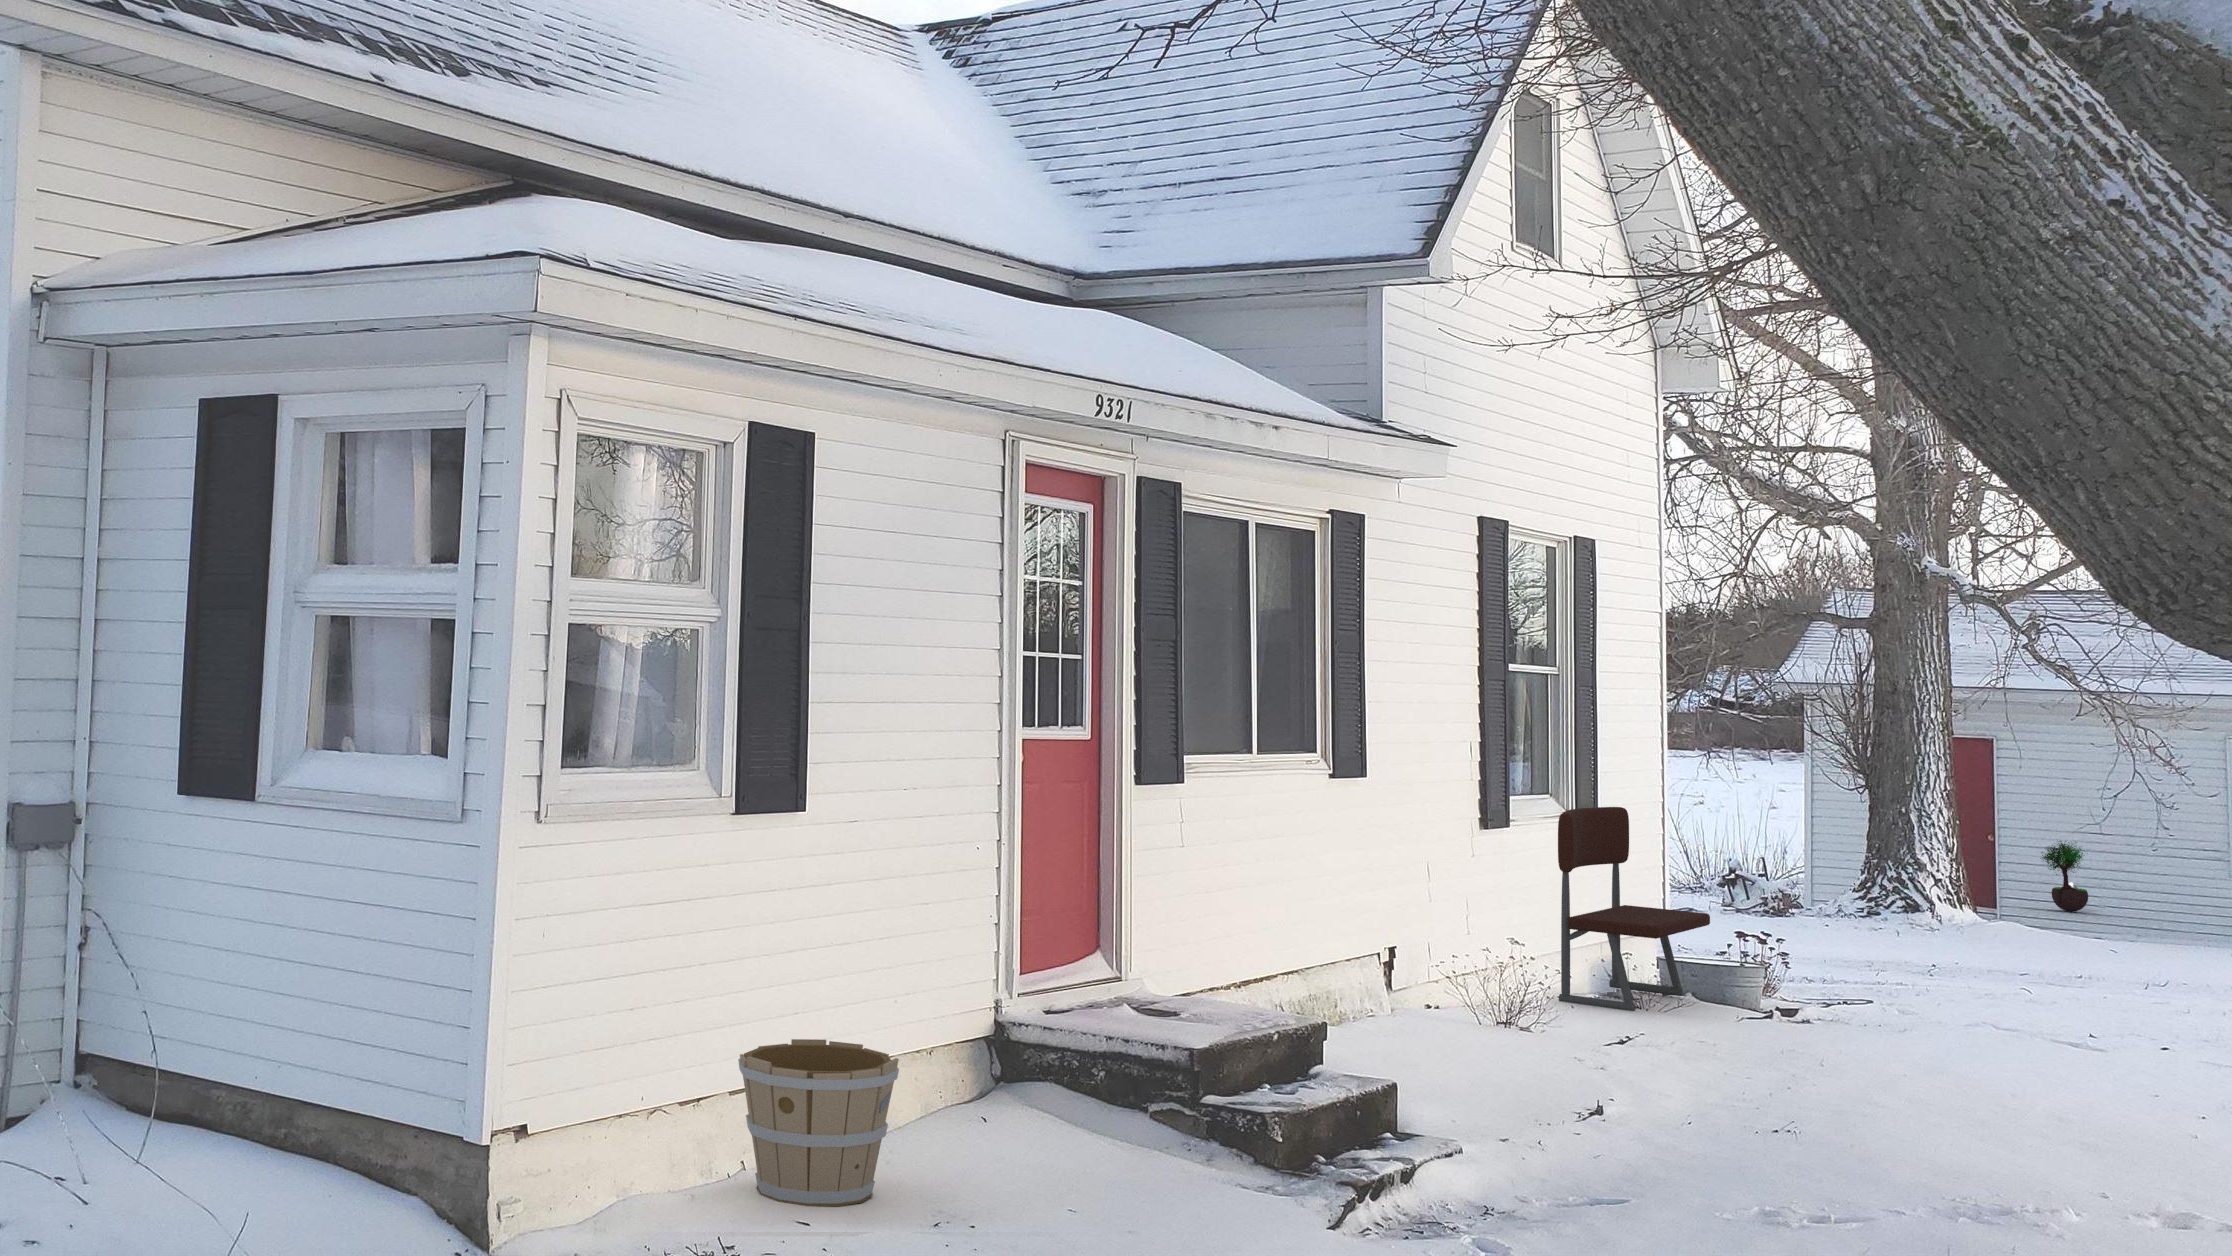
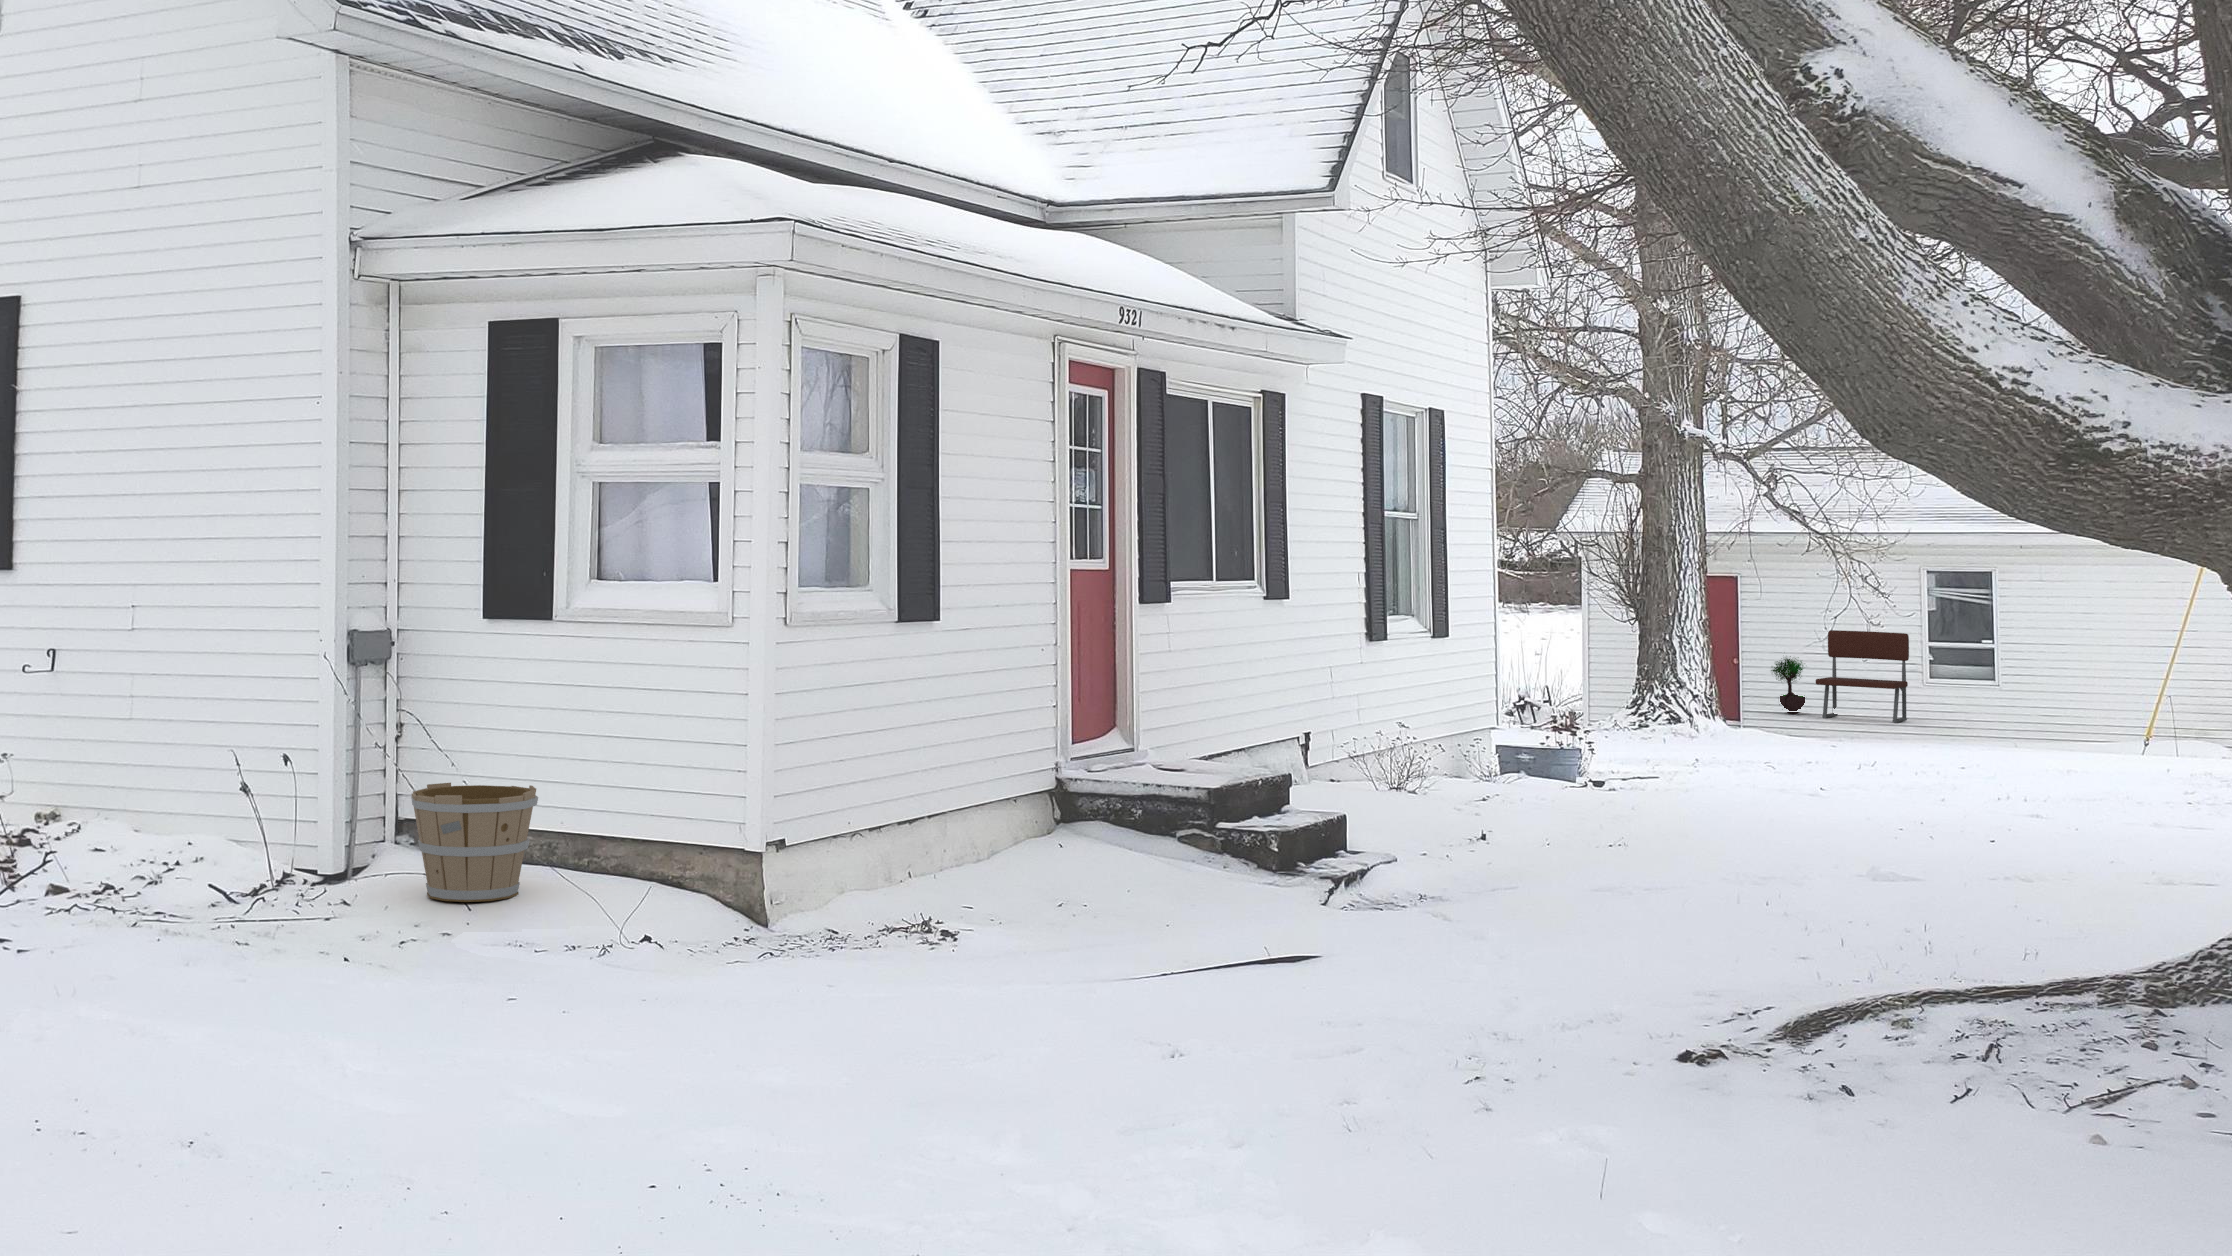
bench: present [1558,807,1710,1011] -> present [1816,630,1909,723]
wooden bucket: present [738,1039,899,1206] -> present [411,783,538,902]

